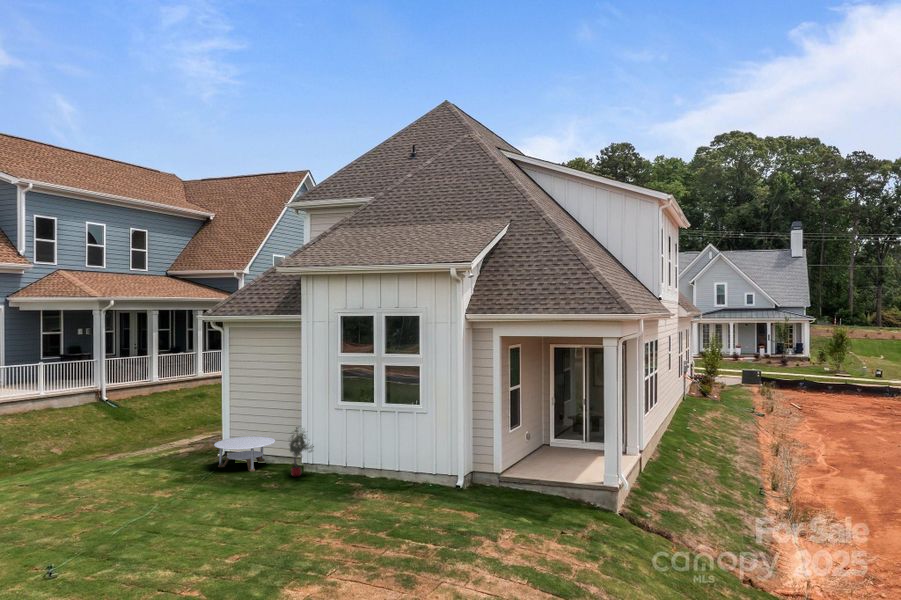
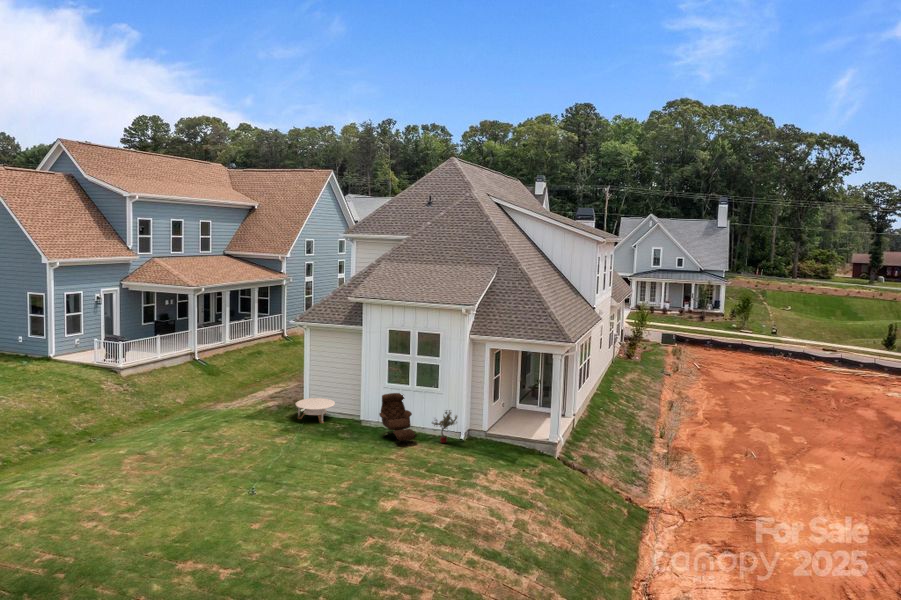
lounge chair: none [331,417,385,498] -> present [379,393,415,445]
potted tree: present [289,427,314,477] -> present [432,410,457,443]

